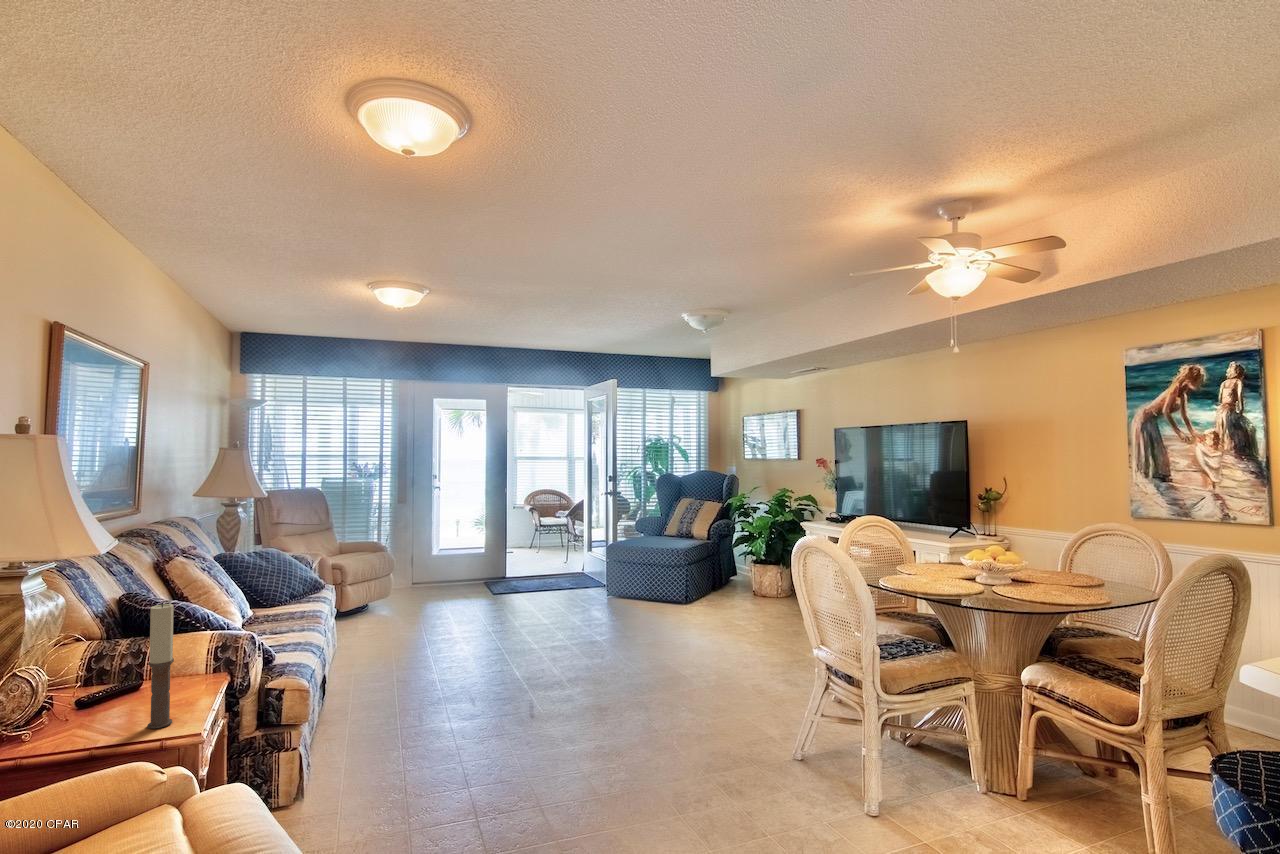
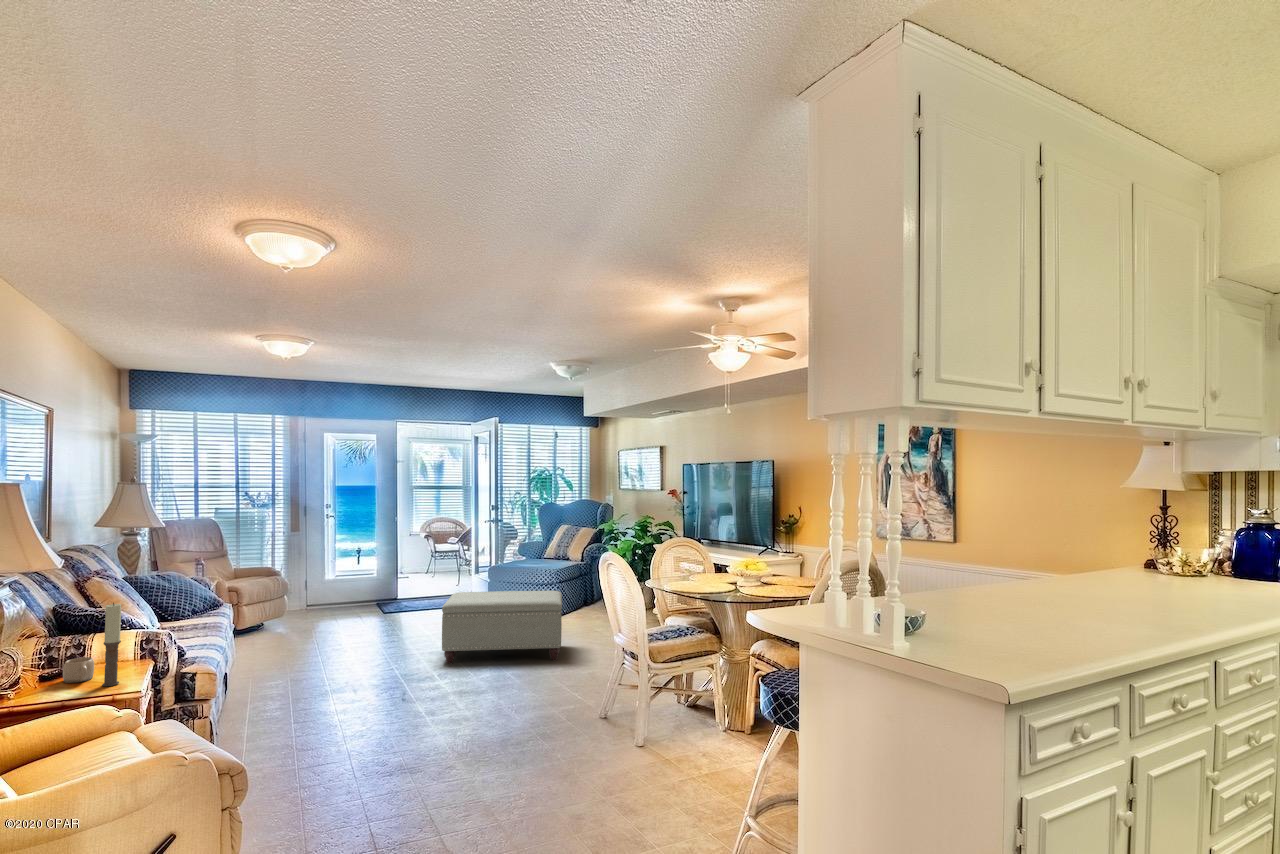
ottoman: none [574,574,714,659] -> present [442,591,562,663]
mug: none [95,679,141,720] -> present [63,657,94,683]

